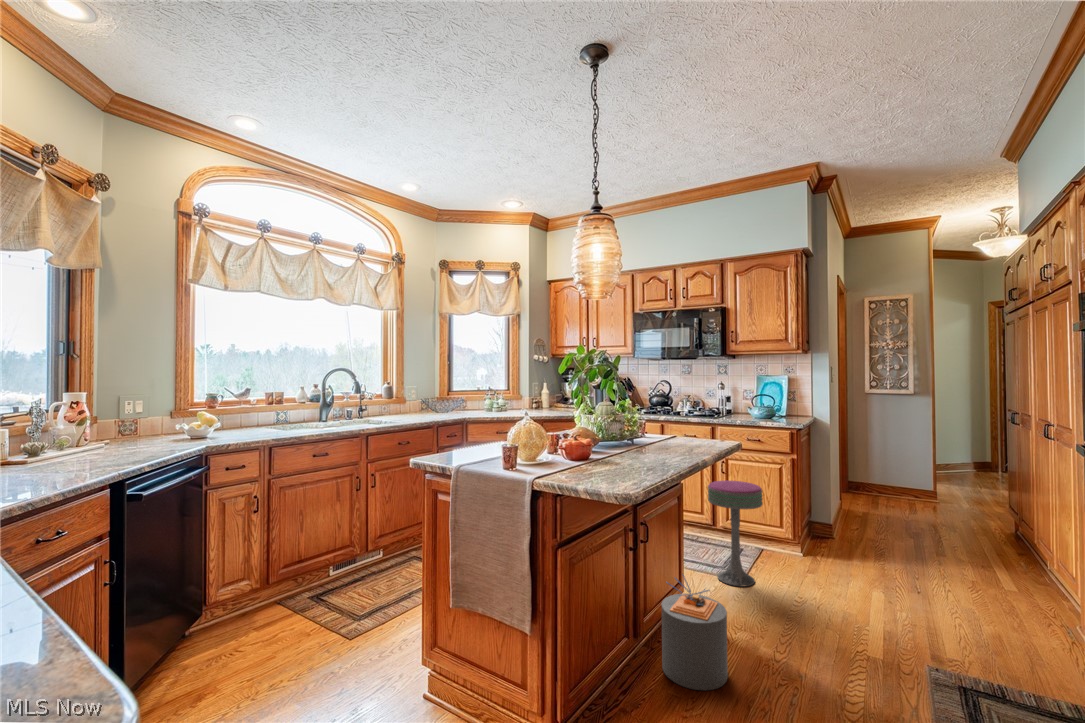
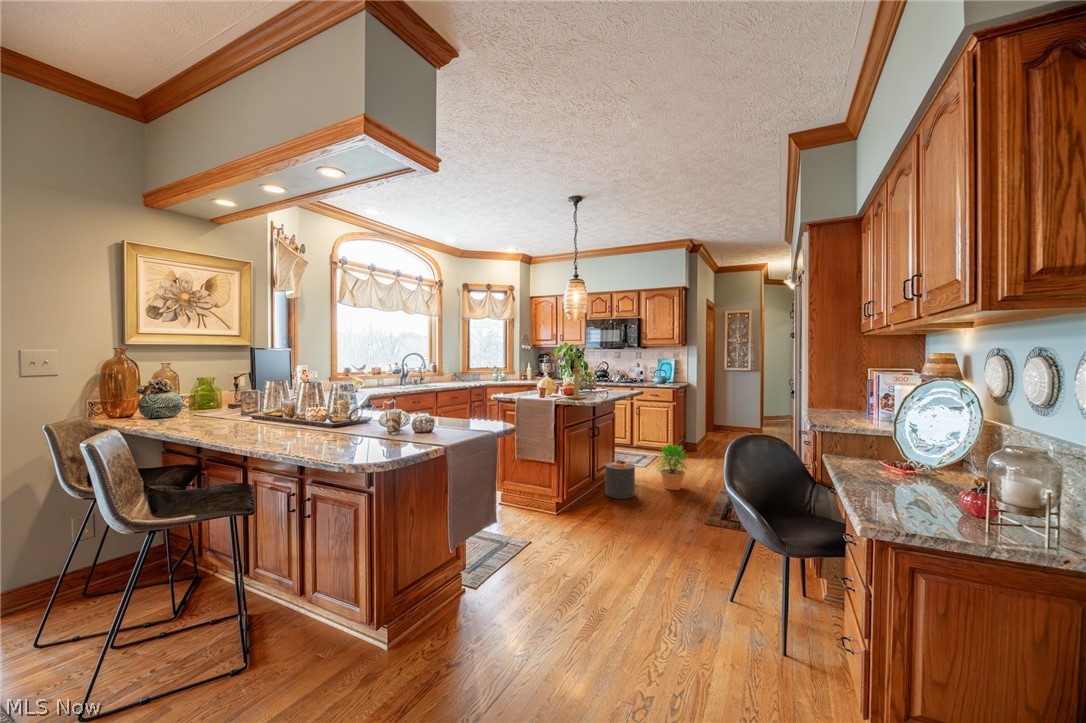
candle holder: none [567,377,612,473] -> present [567,358,586,399]
bar stool: present [708,481,763,586] -> none [628,416,656,469]
potted plant: none [768,555,852,662] -> present [658,444,687,490]

